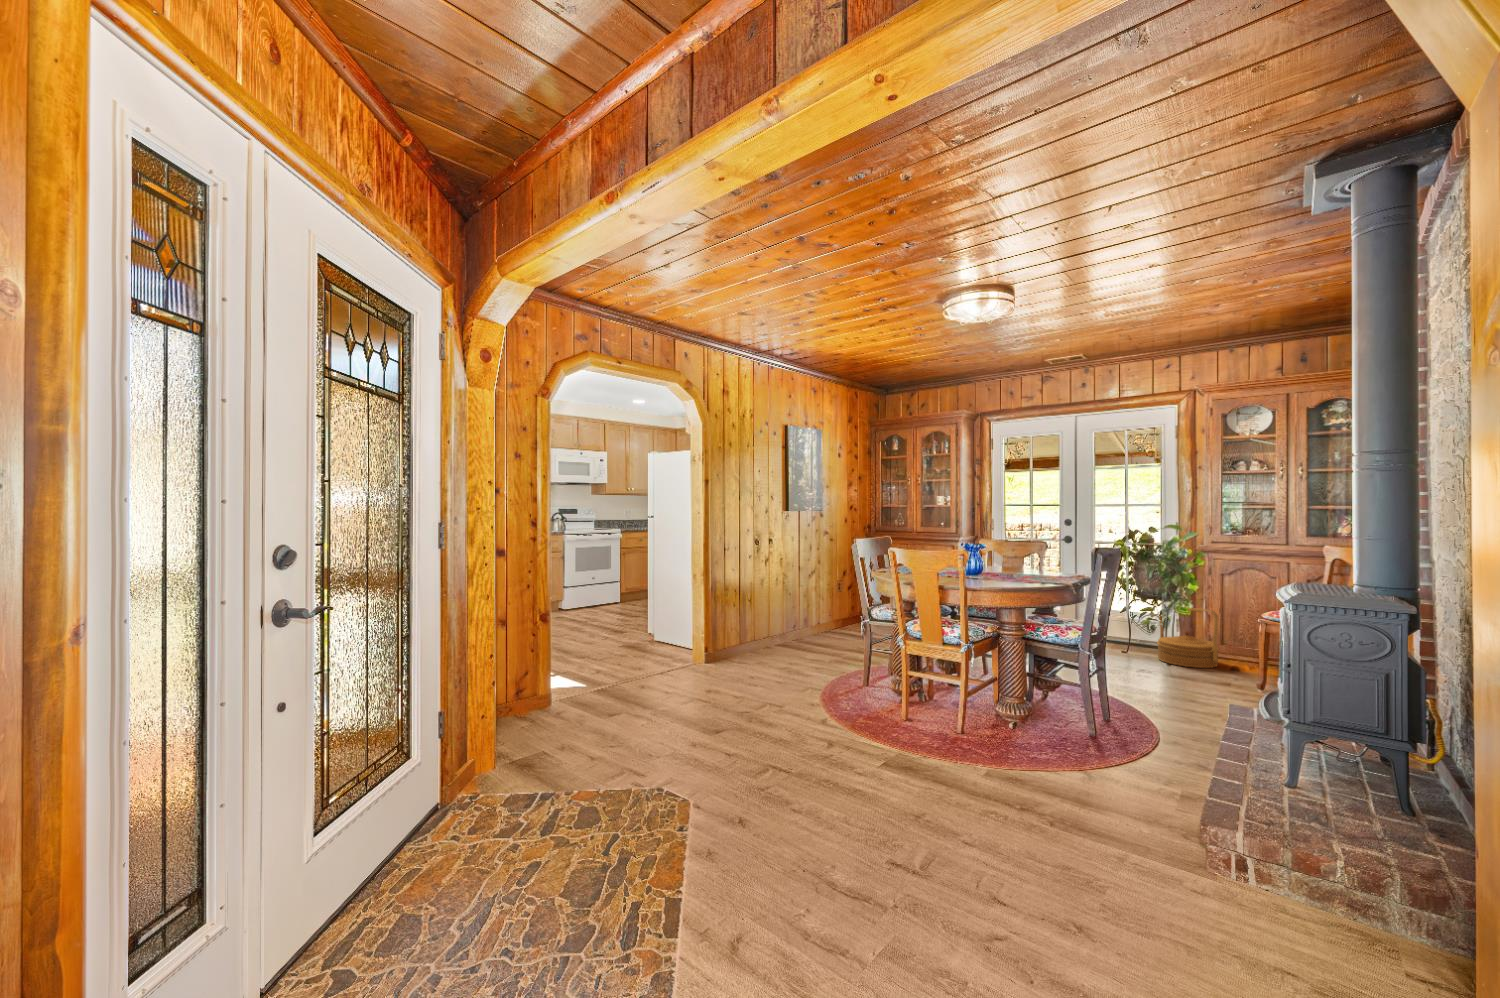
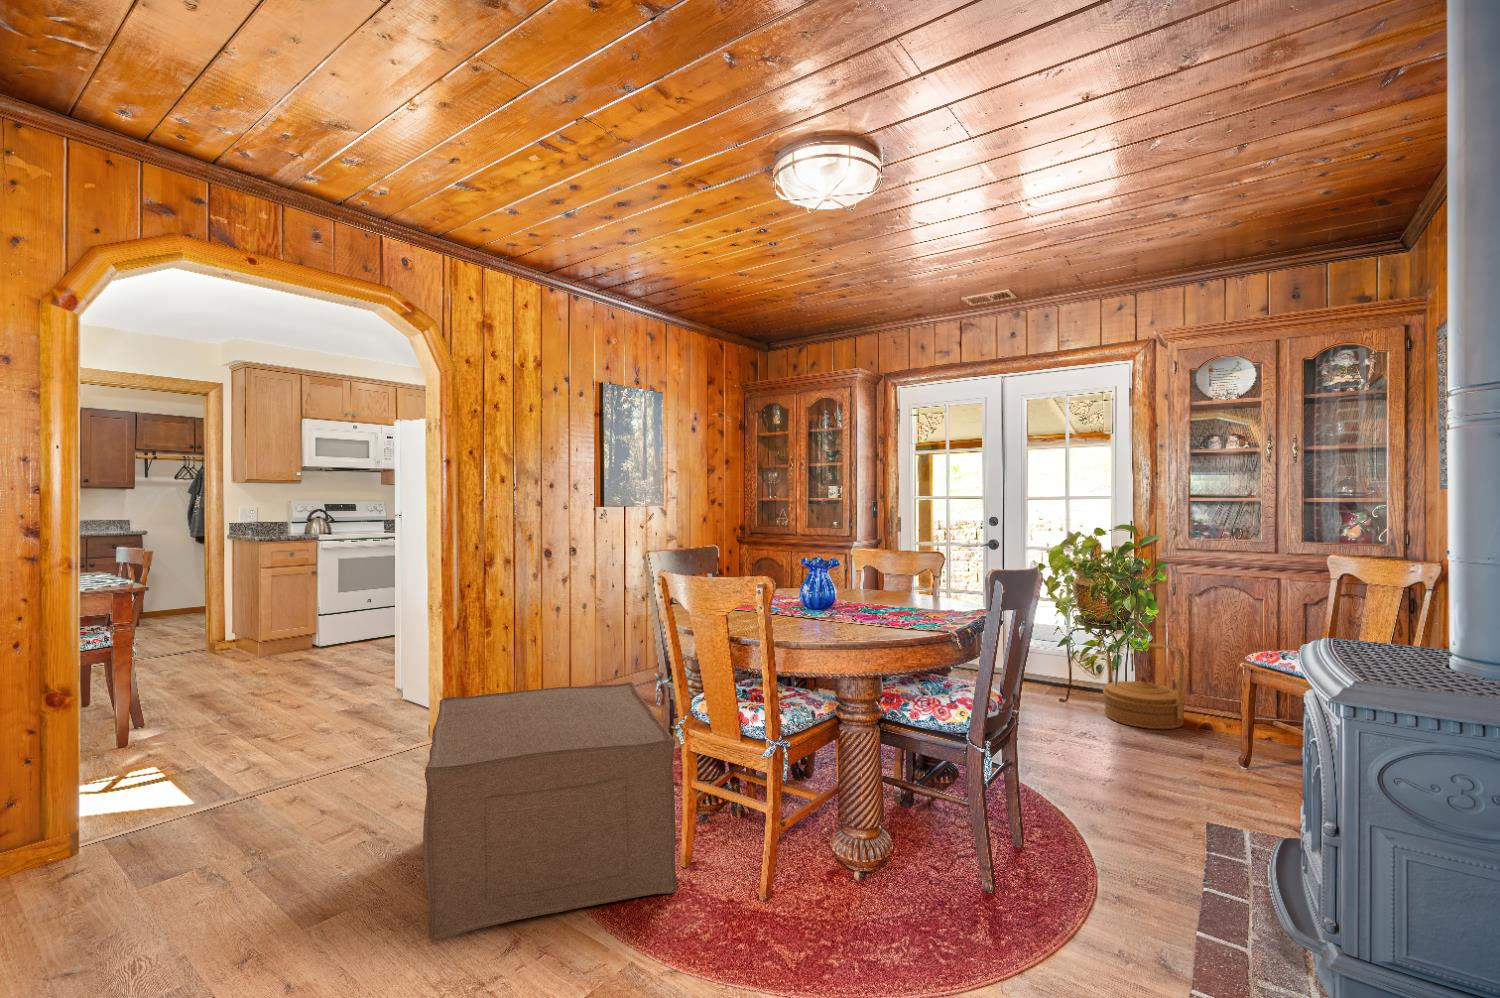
ottoman: none [744,620,906,745] -> present [423,682,677,940]

